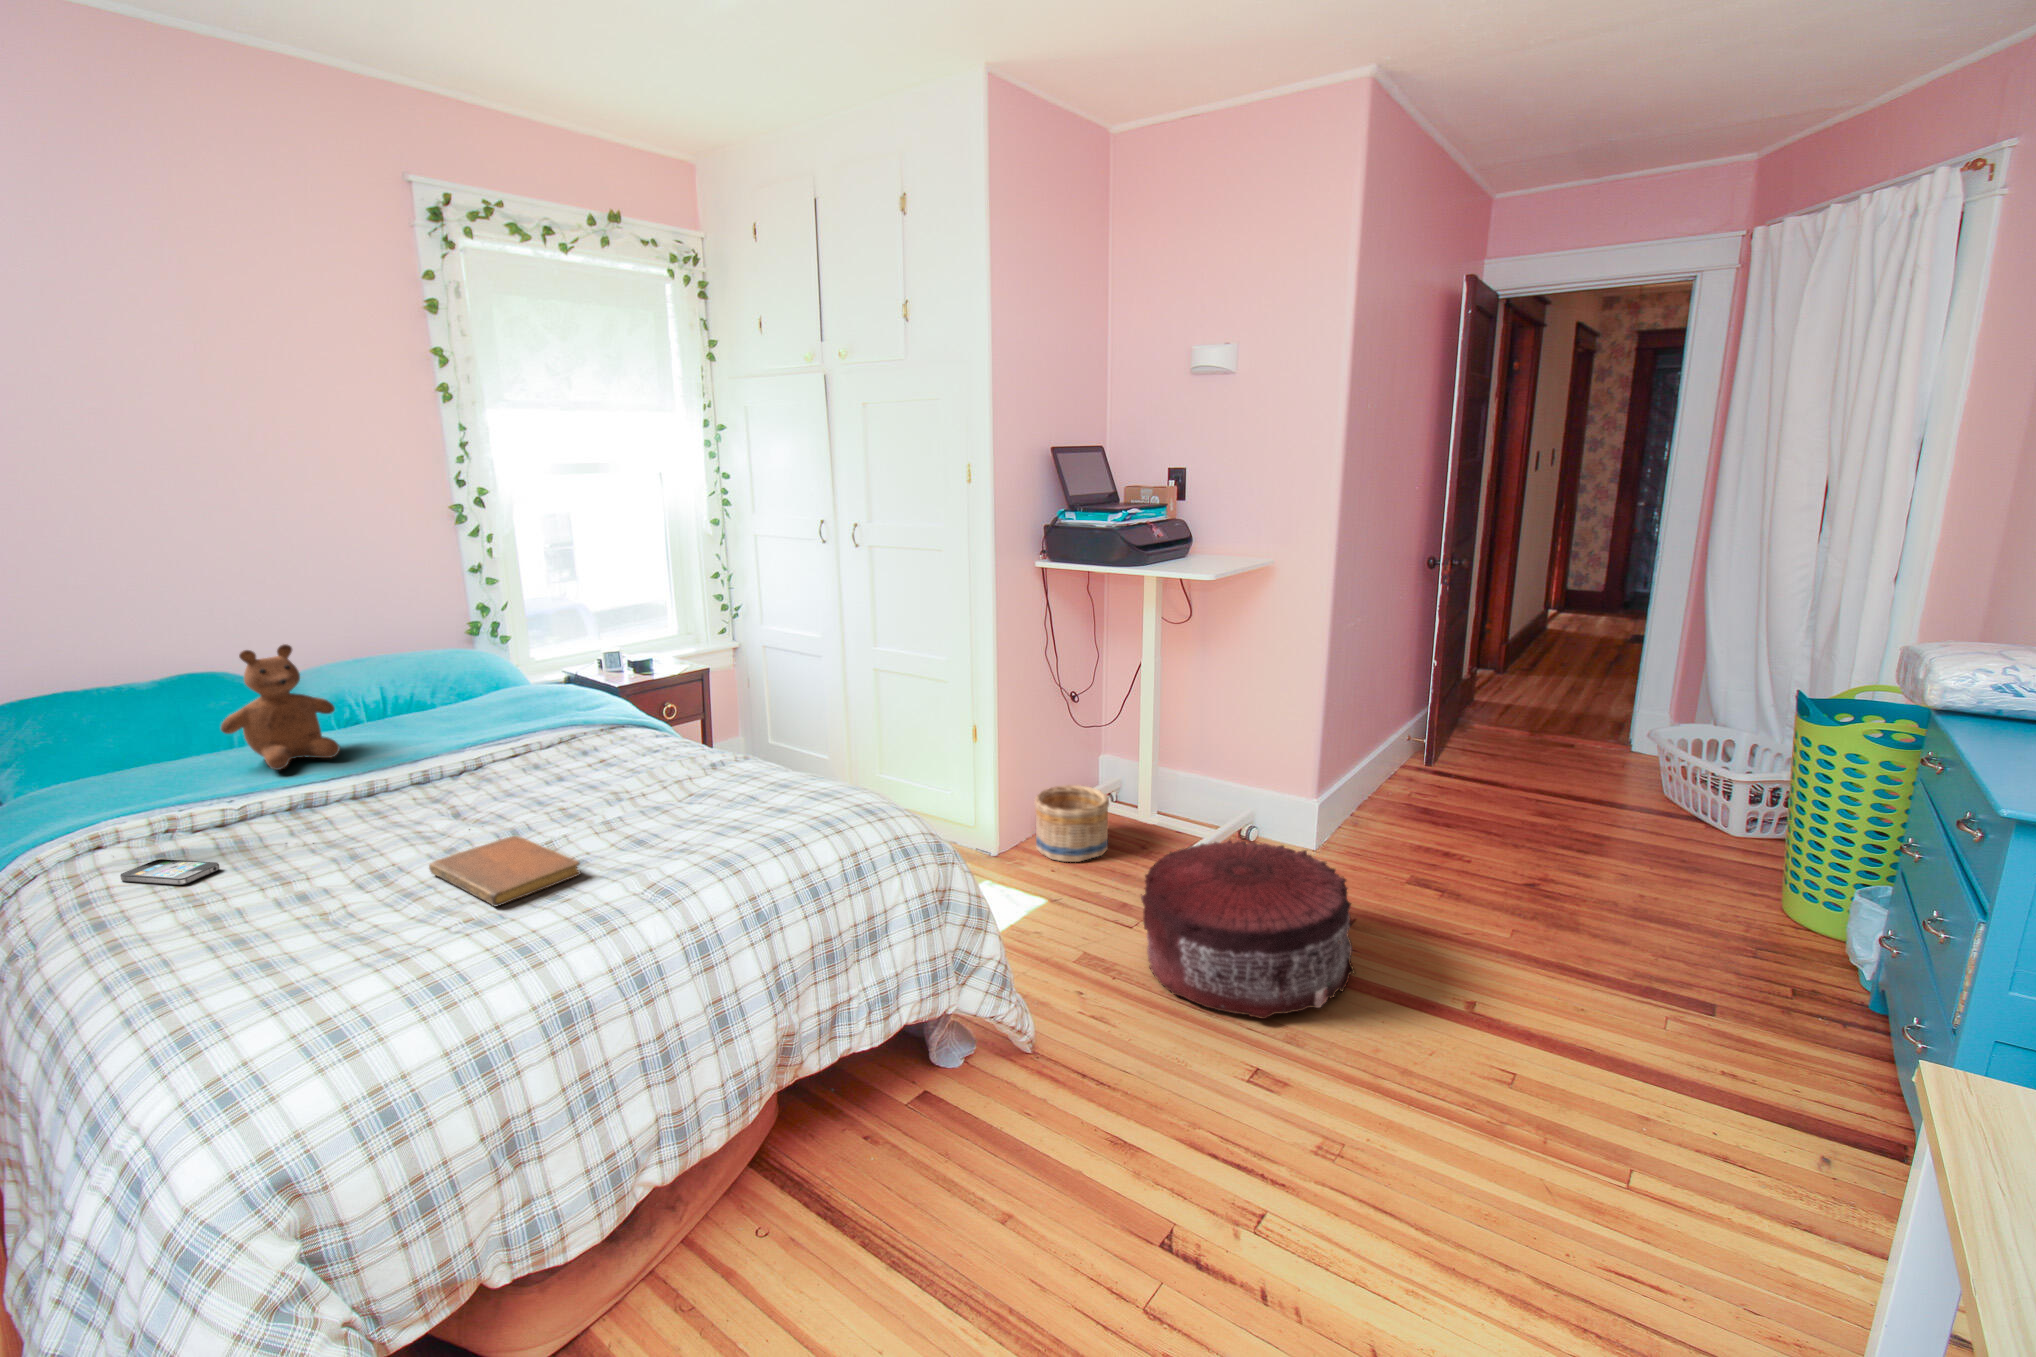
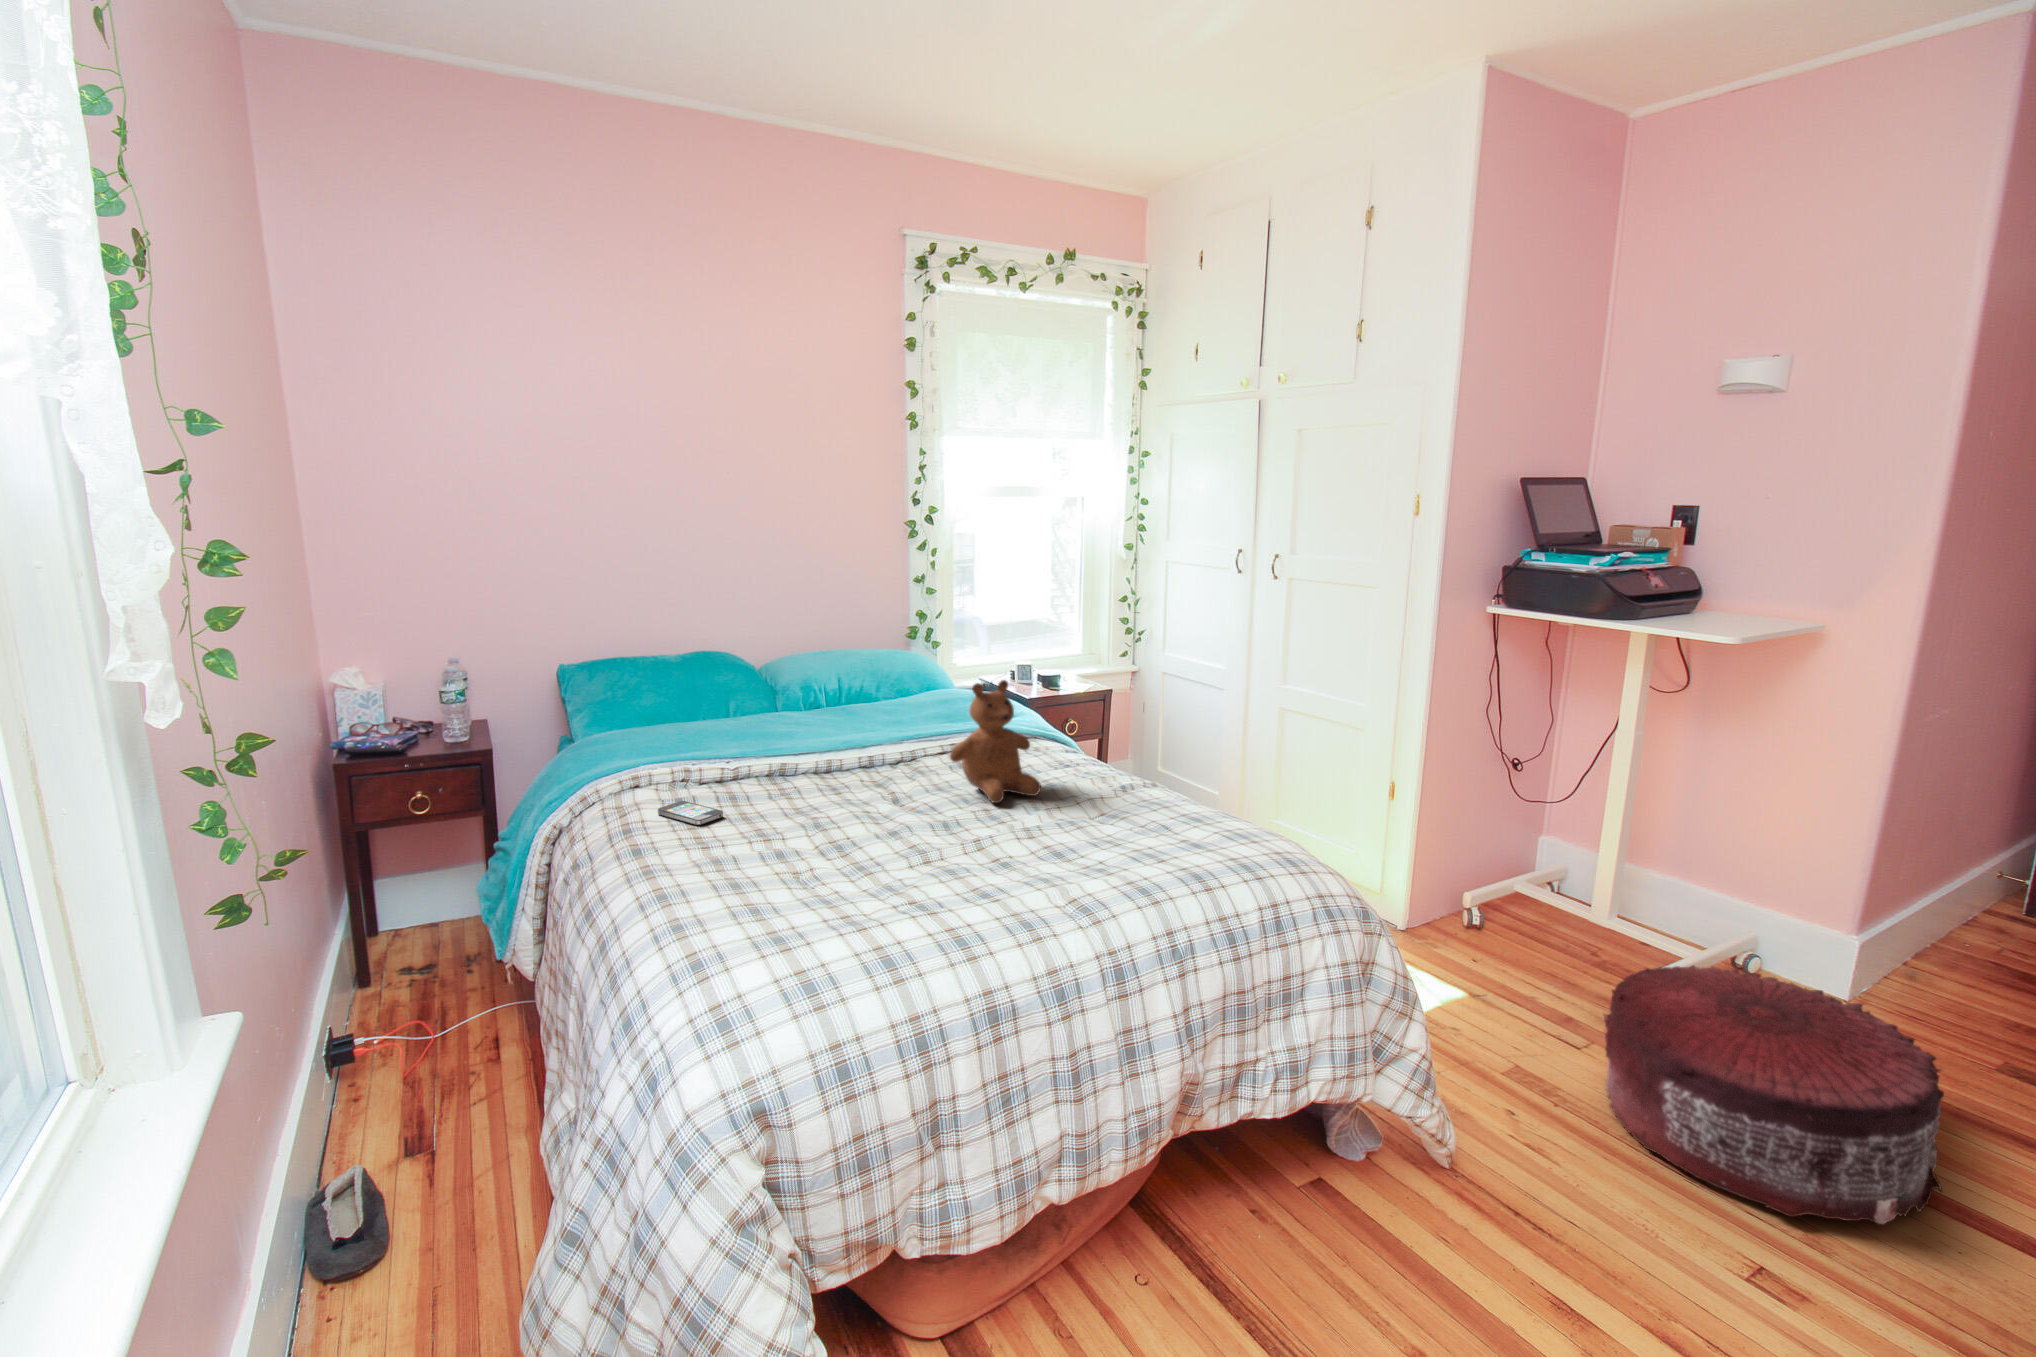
teddy bear: present [221,644,340,770] -> present [950,680,1041,803]
basket: present [1034,785,1109,862] -> none [1451,863,1552,955]
notebook: present [429,836,581,906] -> none [879,826,1007,891]

